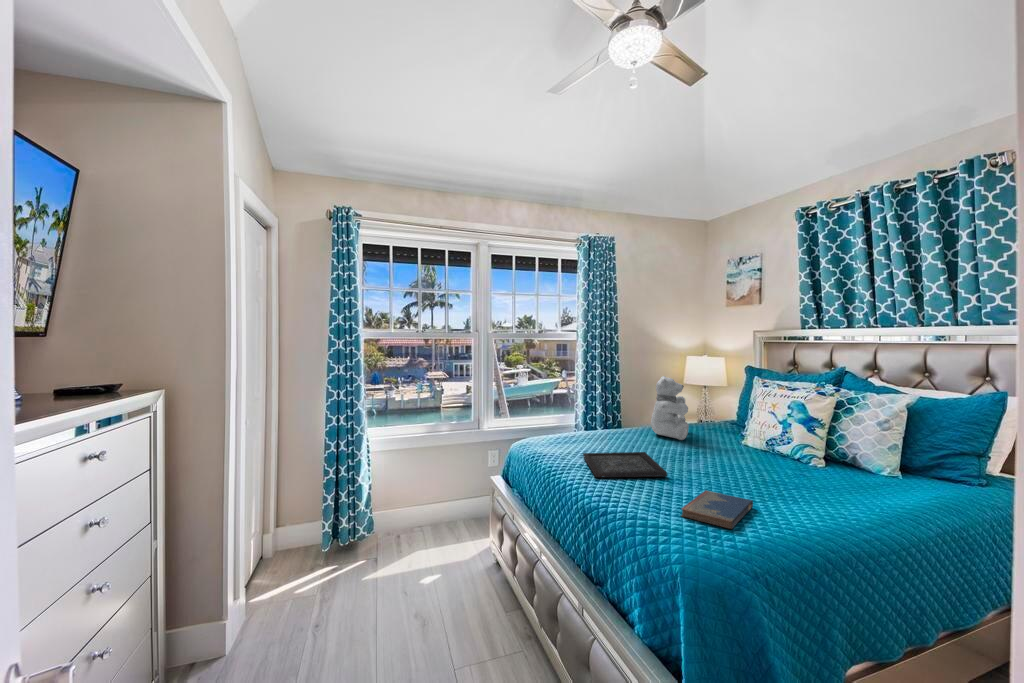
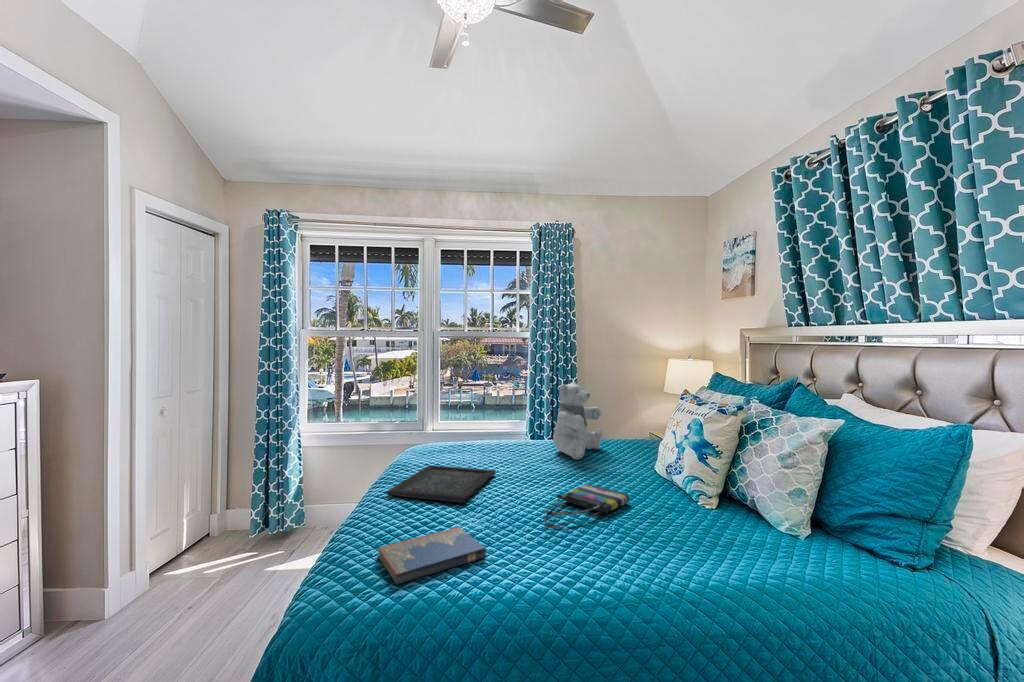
tote bag: none [726,455,780,485] -> present [545,484,629,527]

